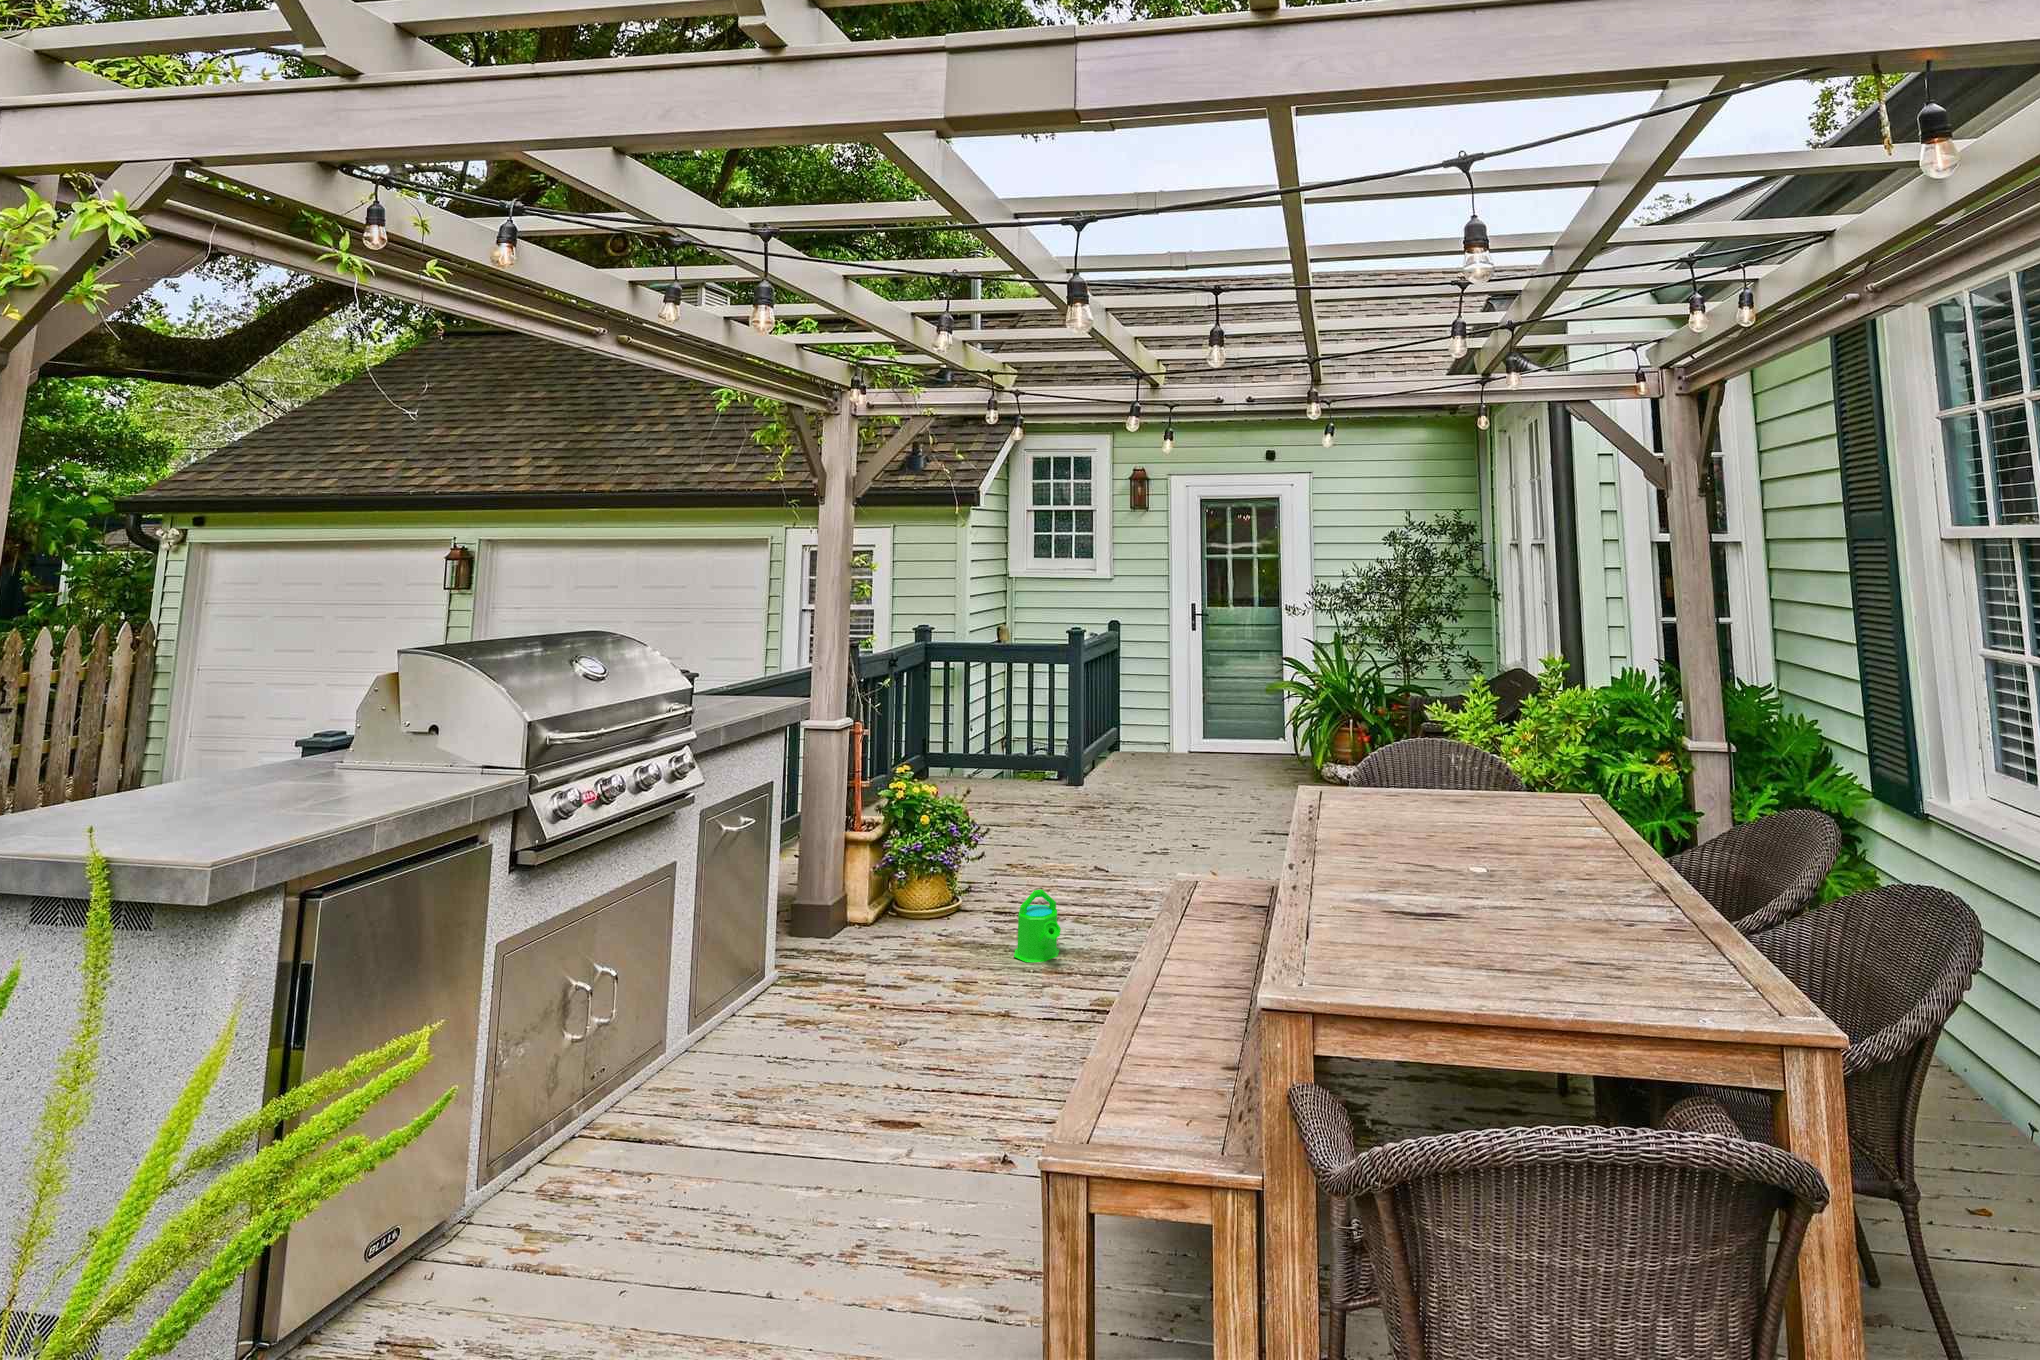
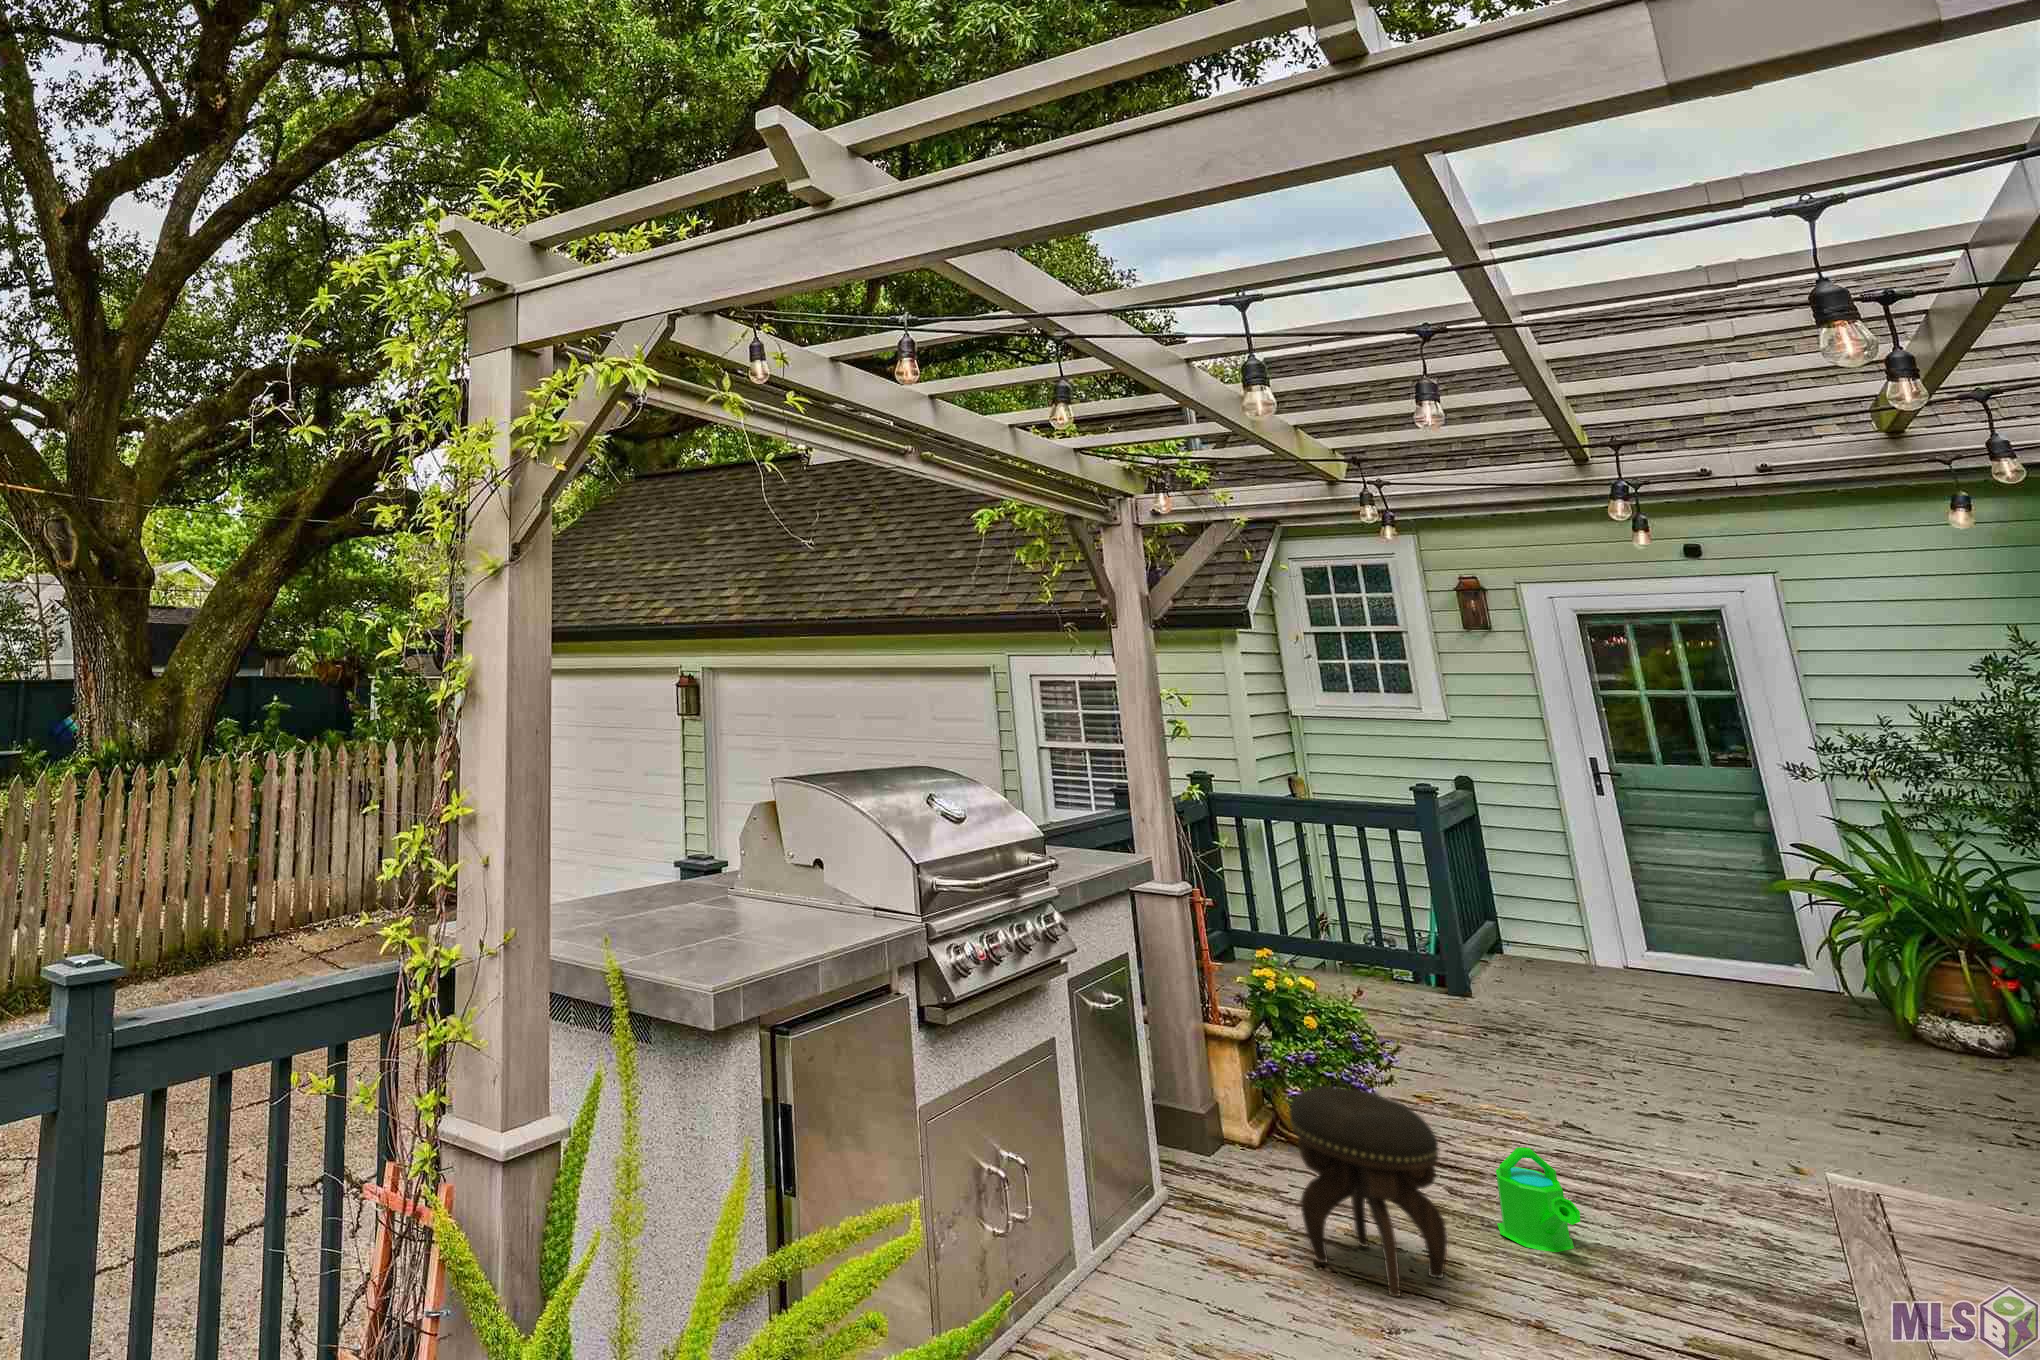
footstool: none [866,867,968,1022] -> present [1290,1086,1447,1297]

